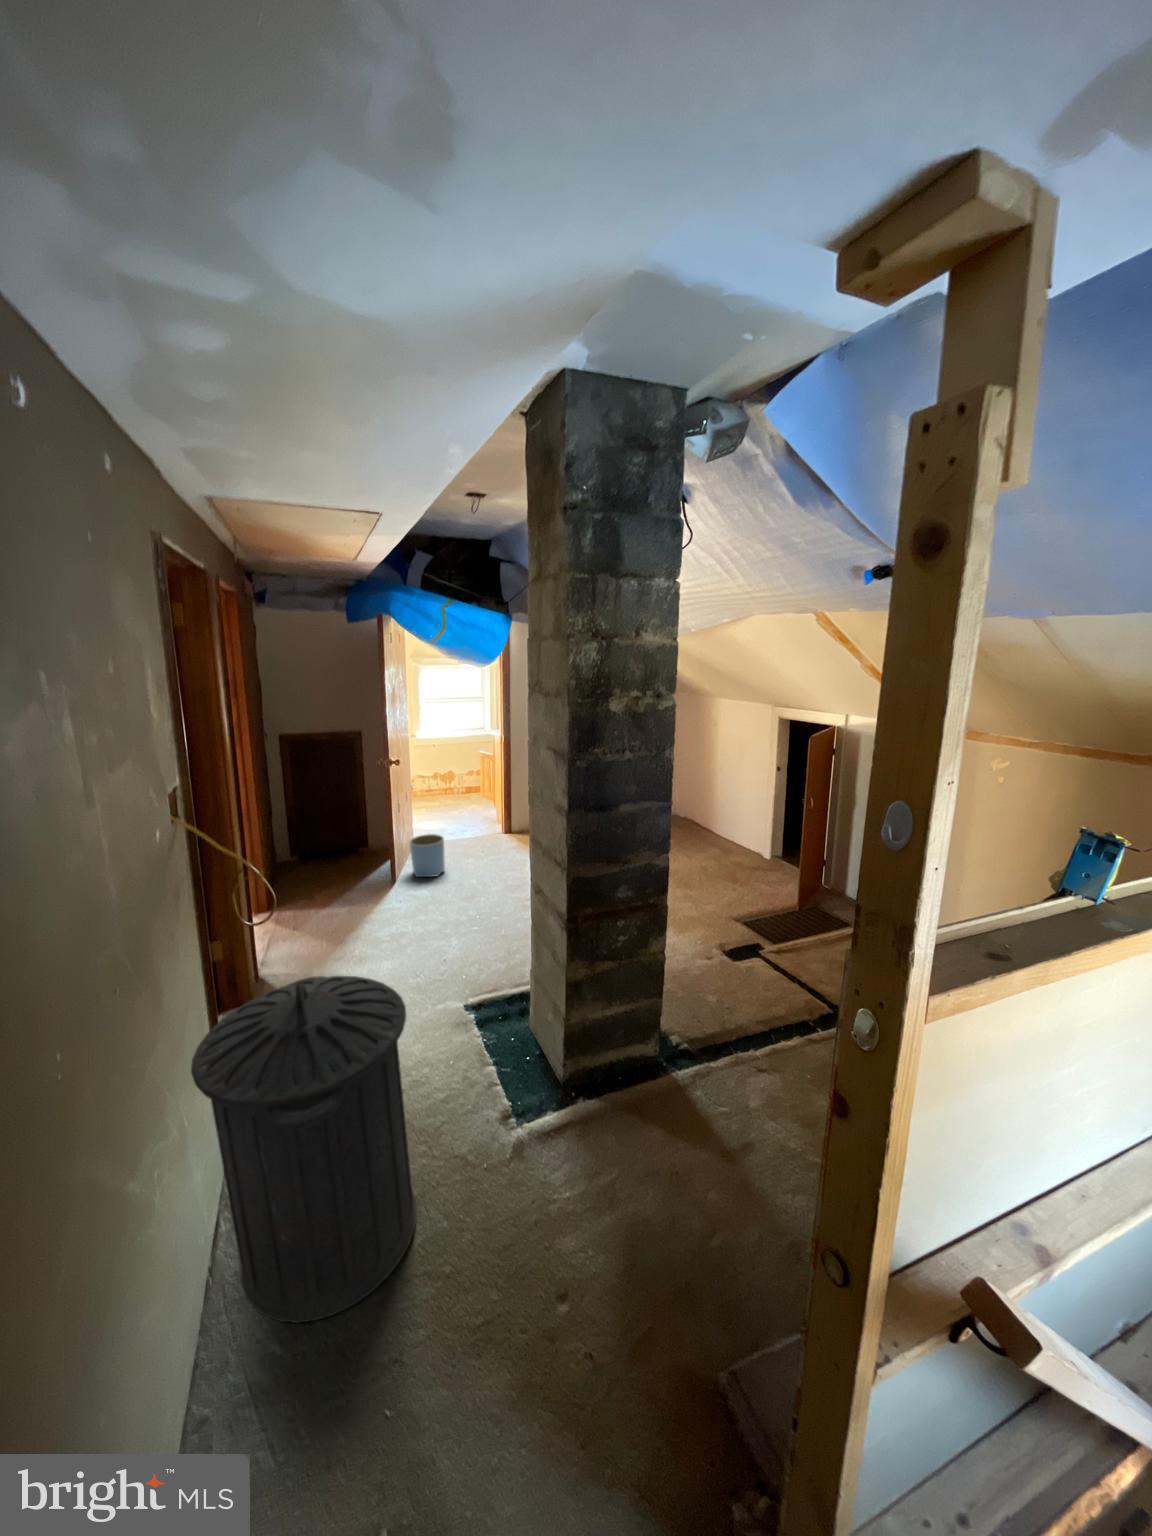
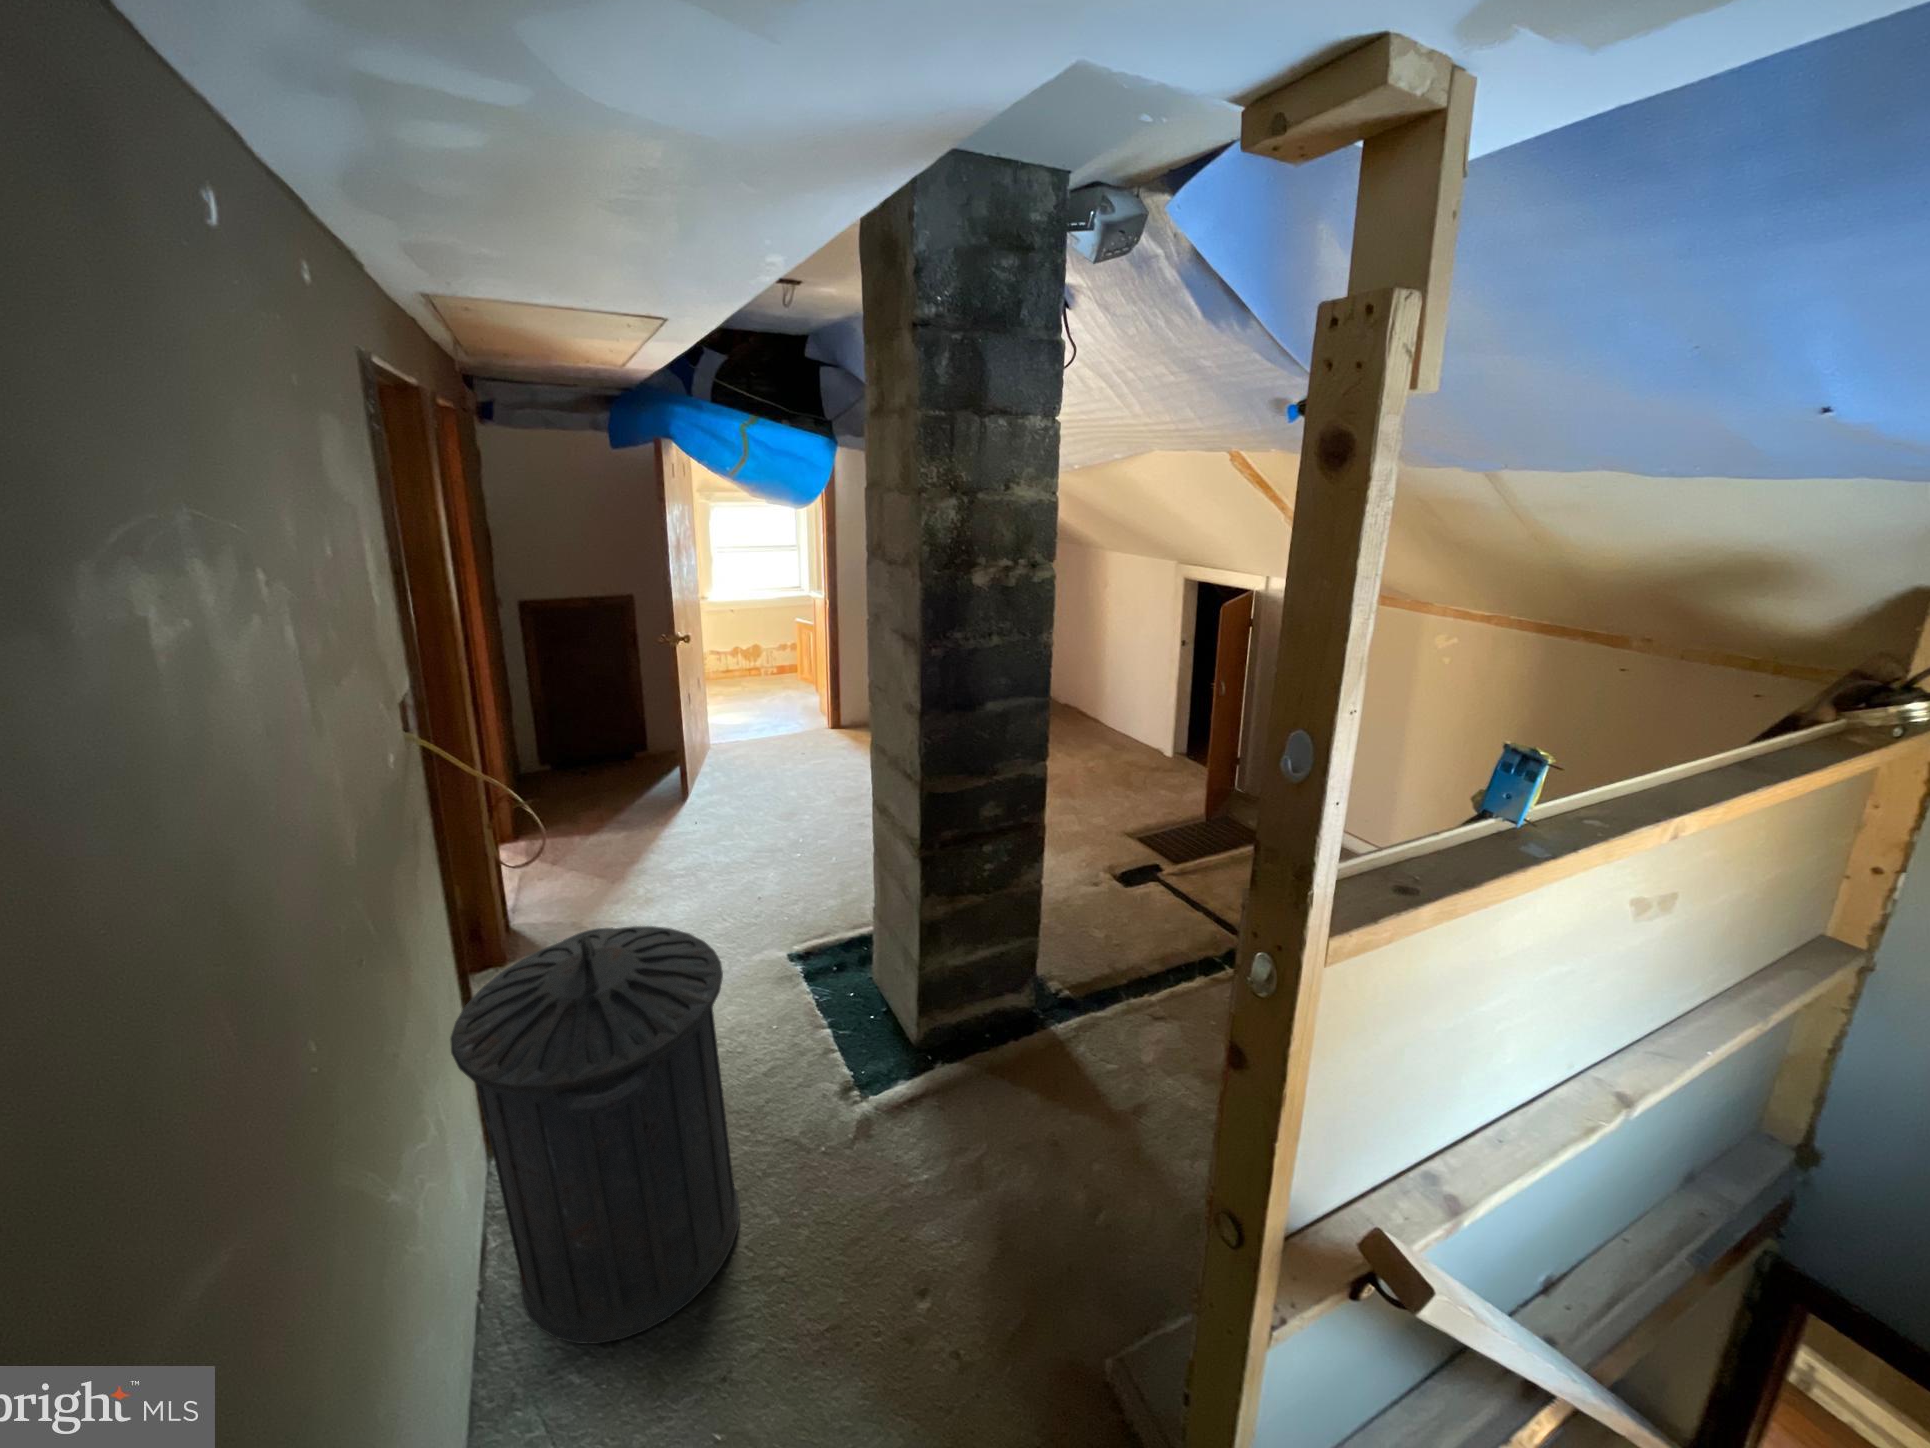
planter: present [409,834,445,877] -> none [704,732,753,789]

